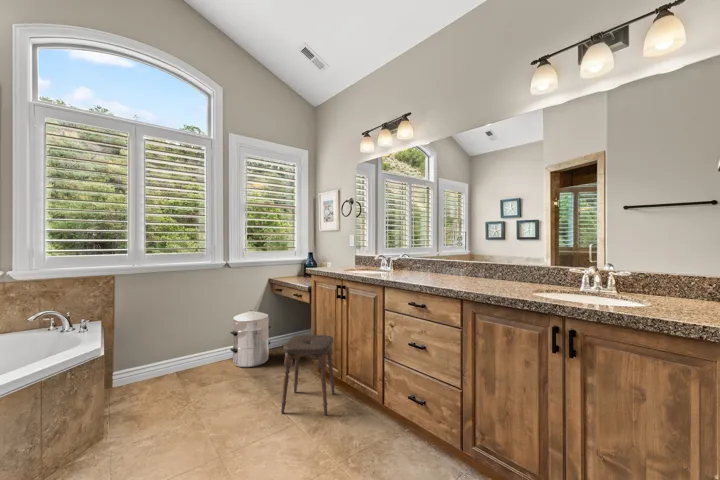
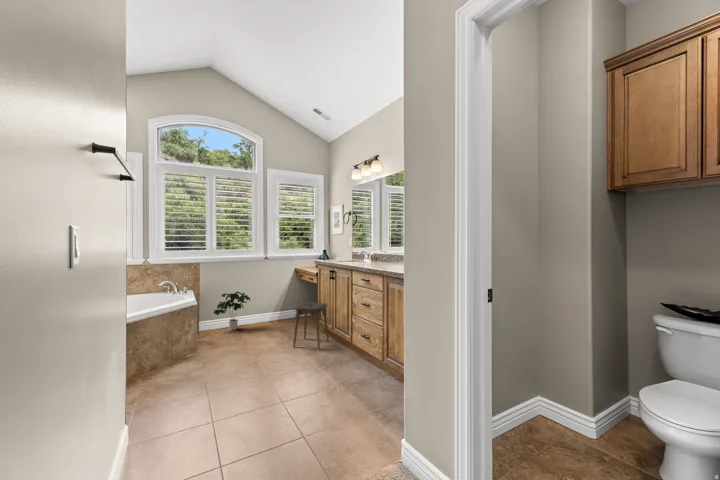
waste bin: present [230,310,271,367] -> none [268,289,295,326]
potted plant: none [139,318,202,381] -> present [214,292,250,330]

